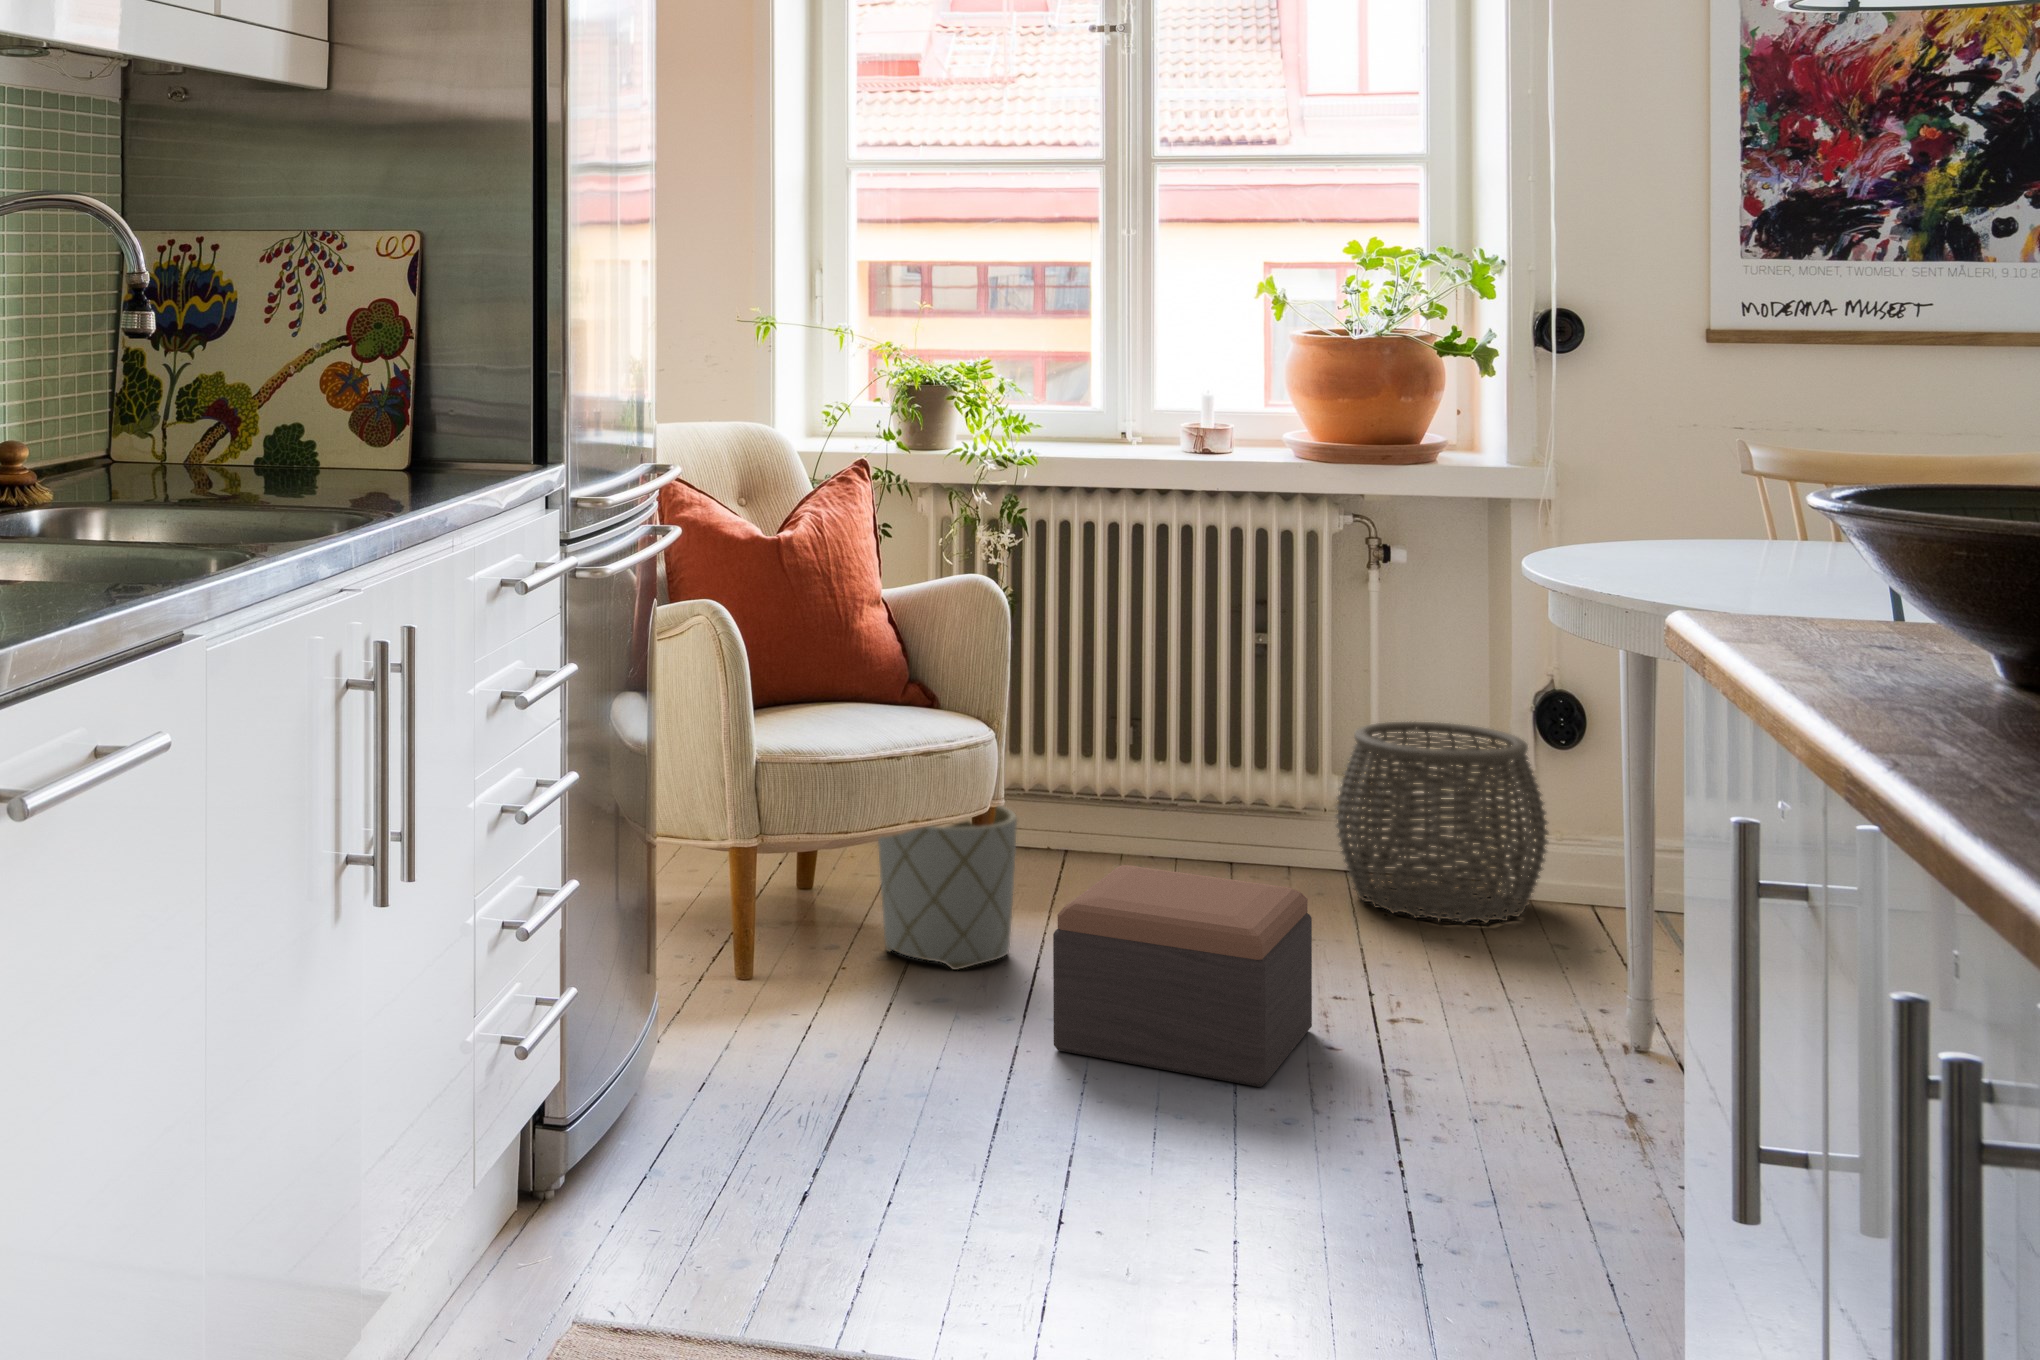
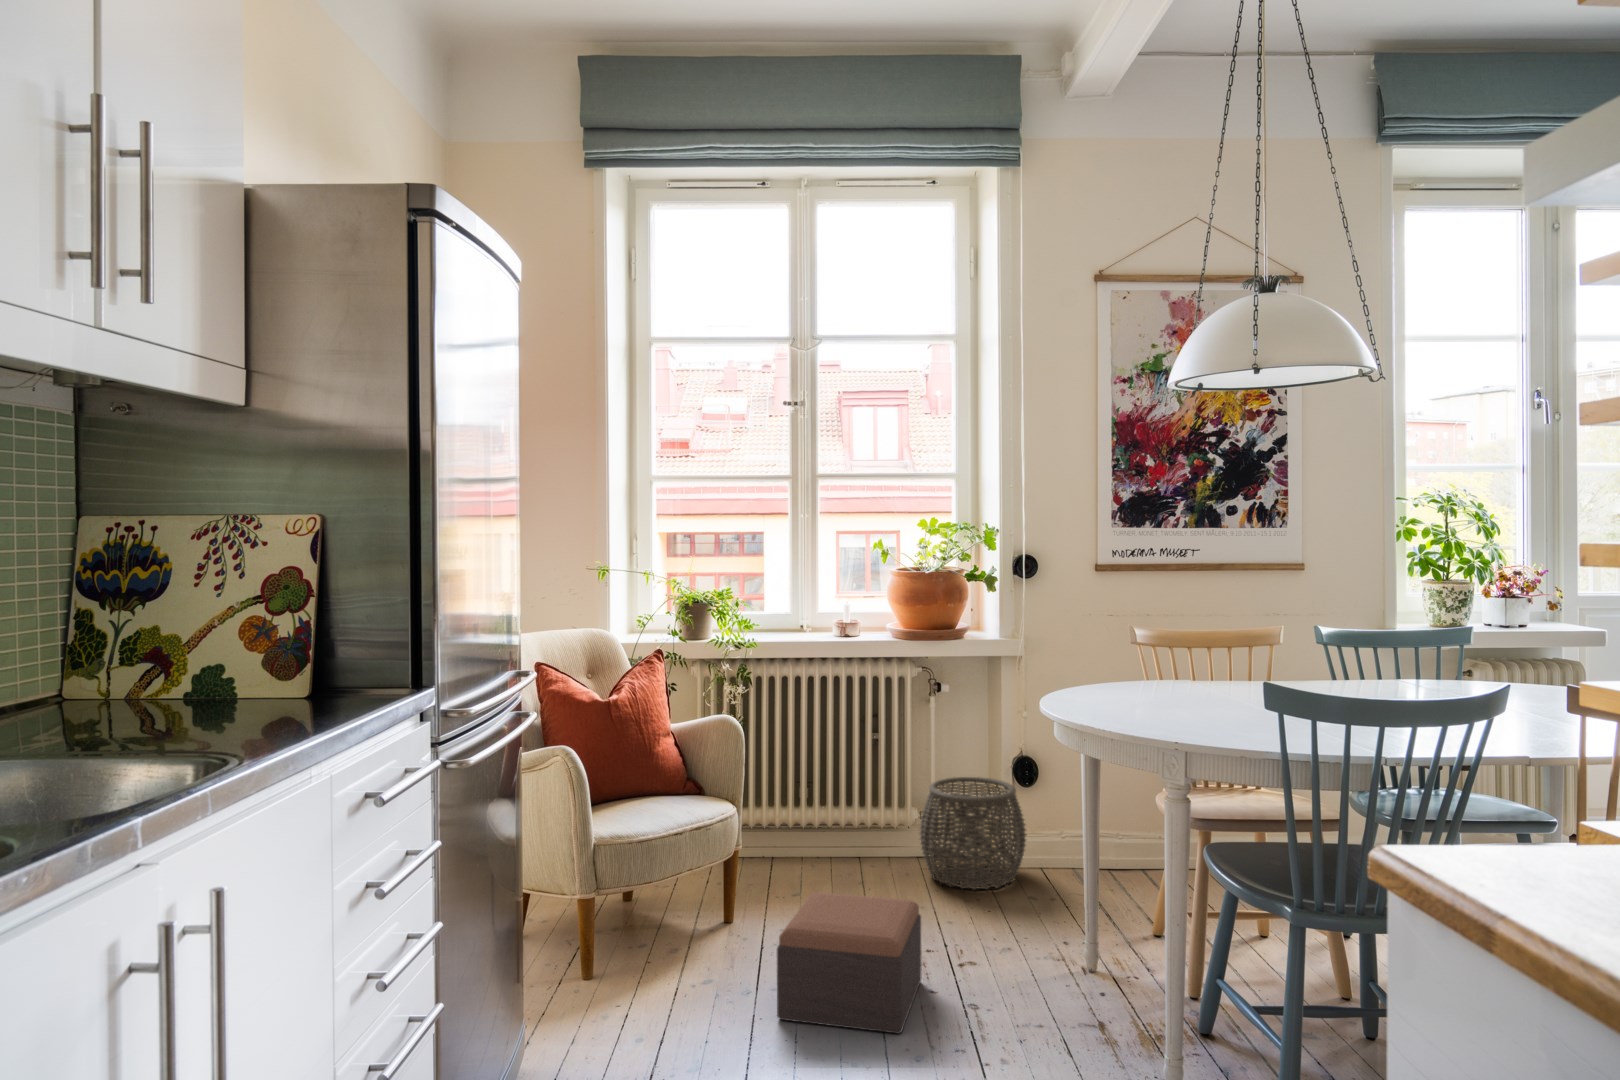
planter: present [878,805,1017,970] -> none [670,849,752,959]

